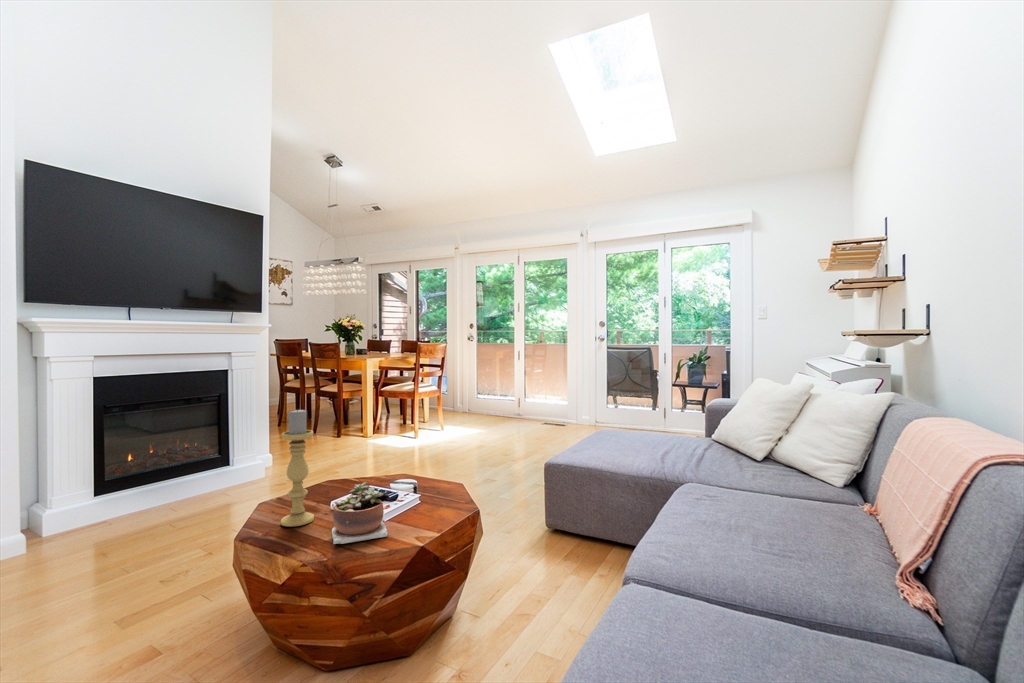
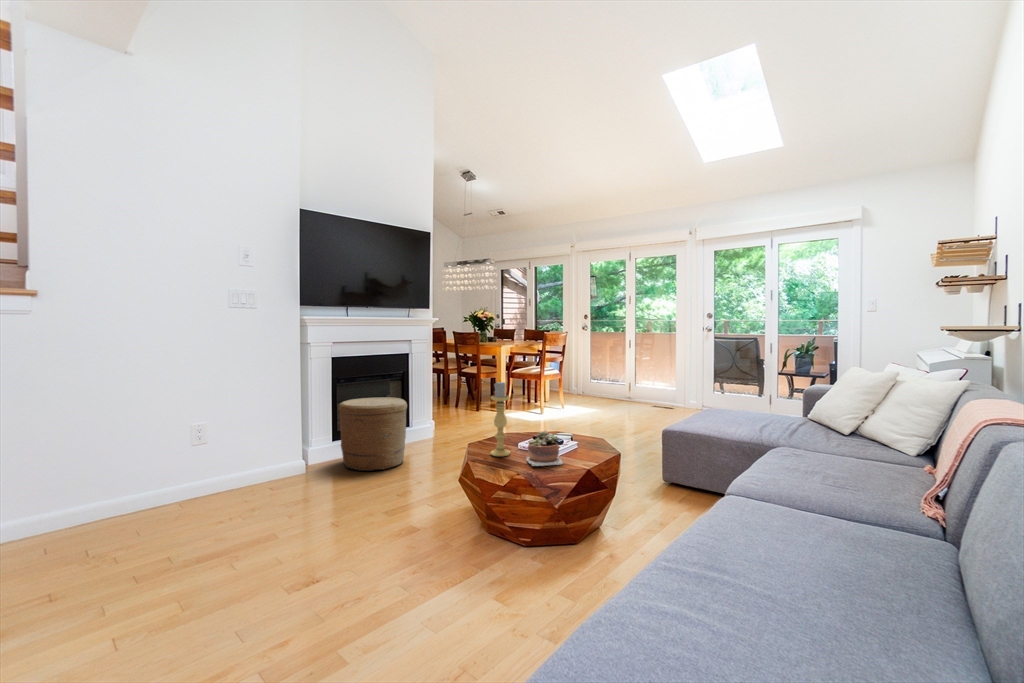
woven basket: none [91,430,208,542] -> present [339,397,407,471]

